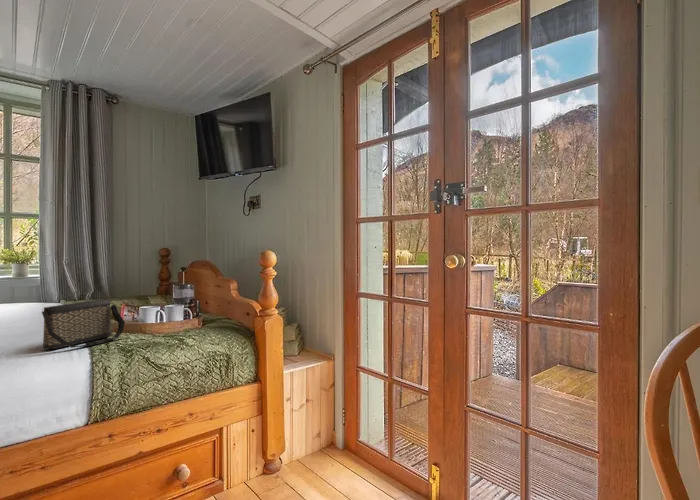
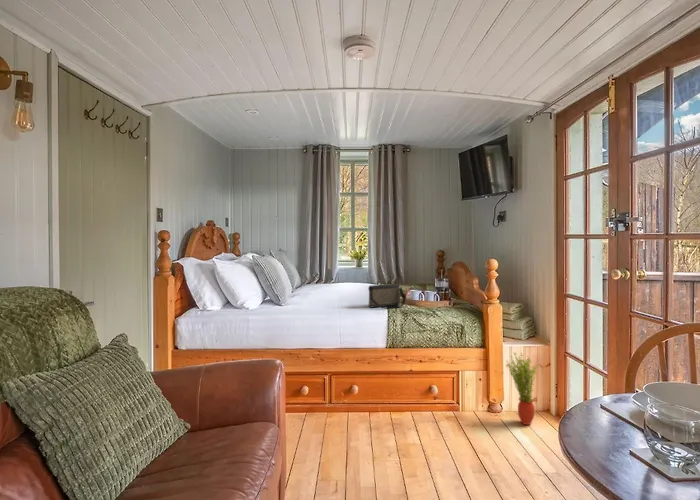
potted plant: none [291,379,333,479] -> present [508,353,537,425]

